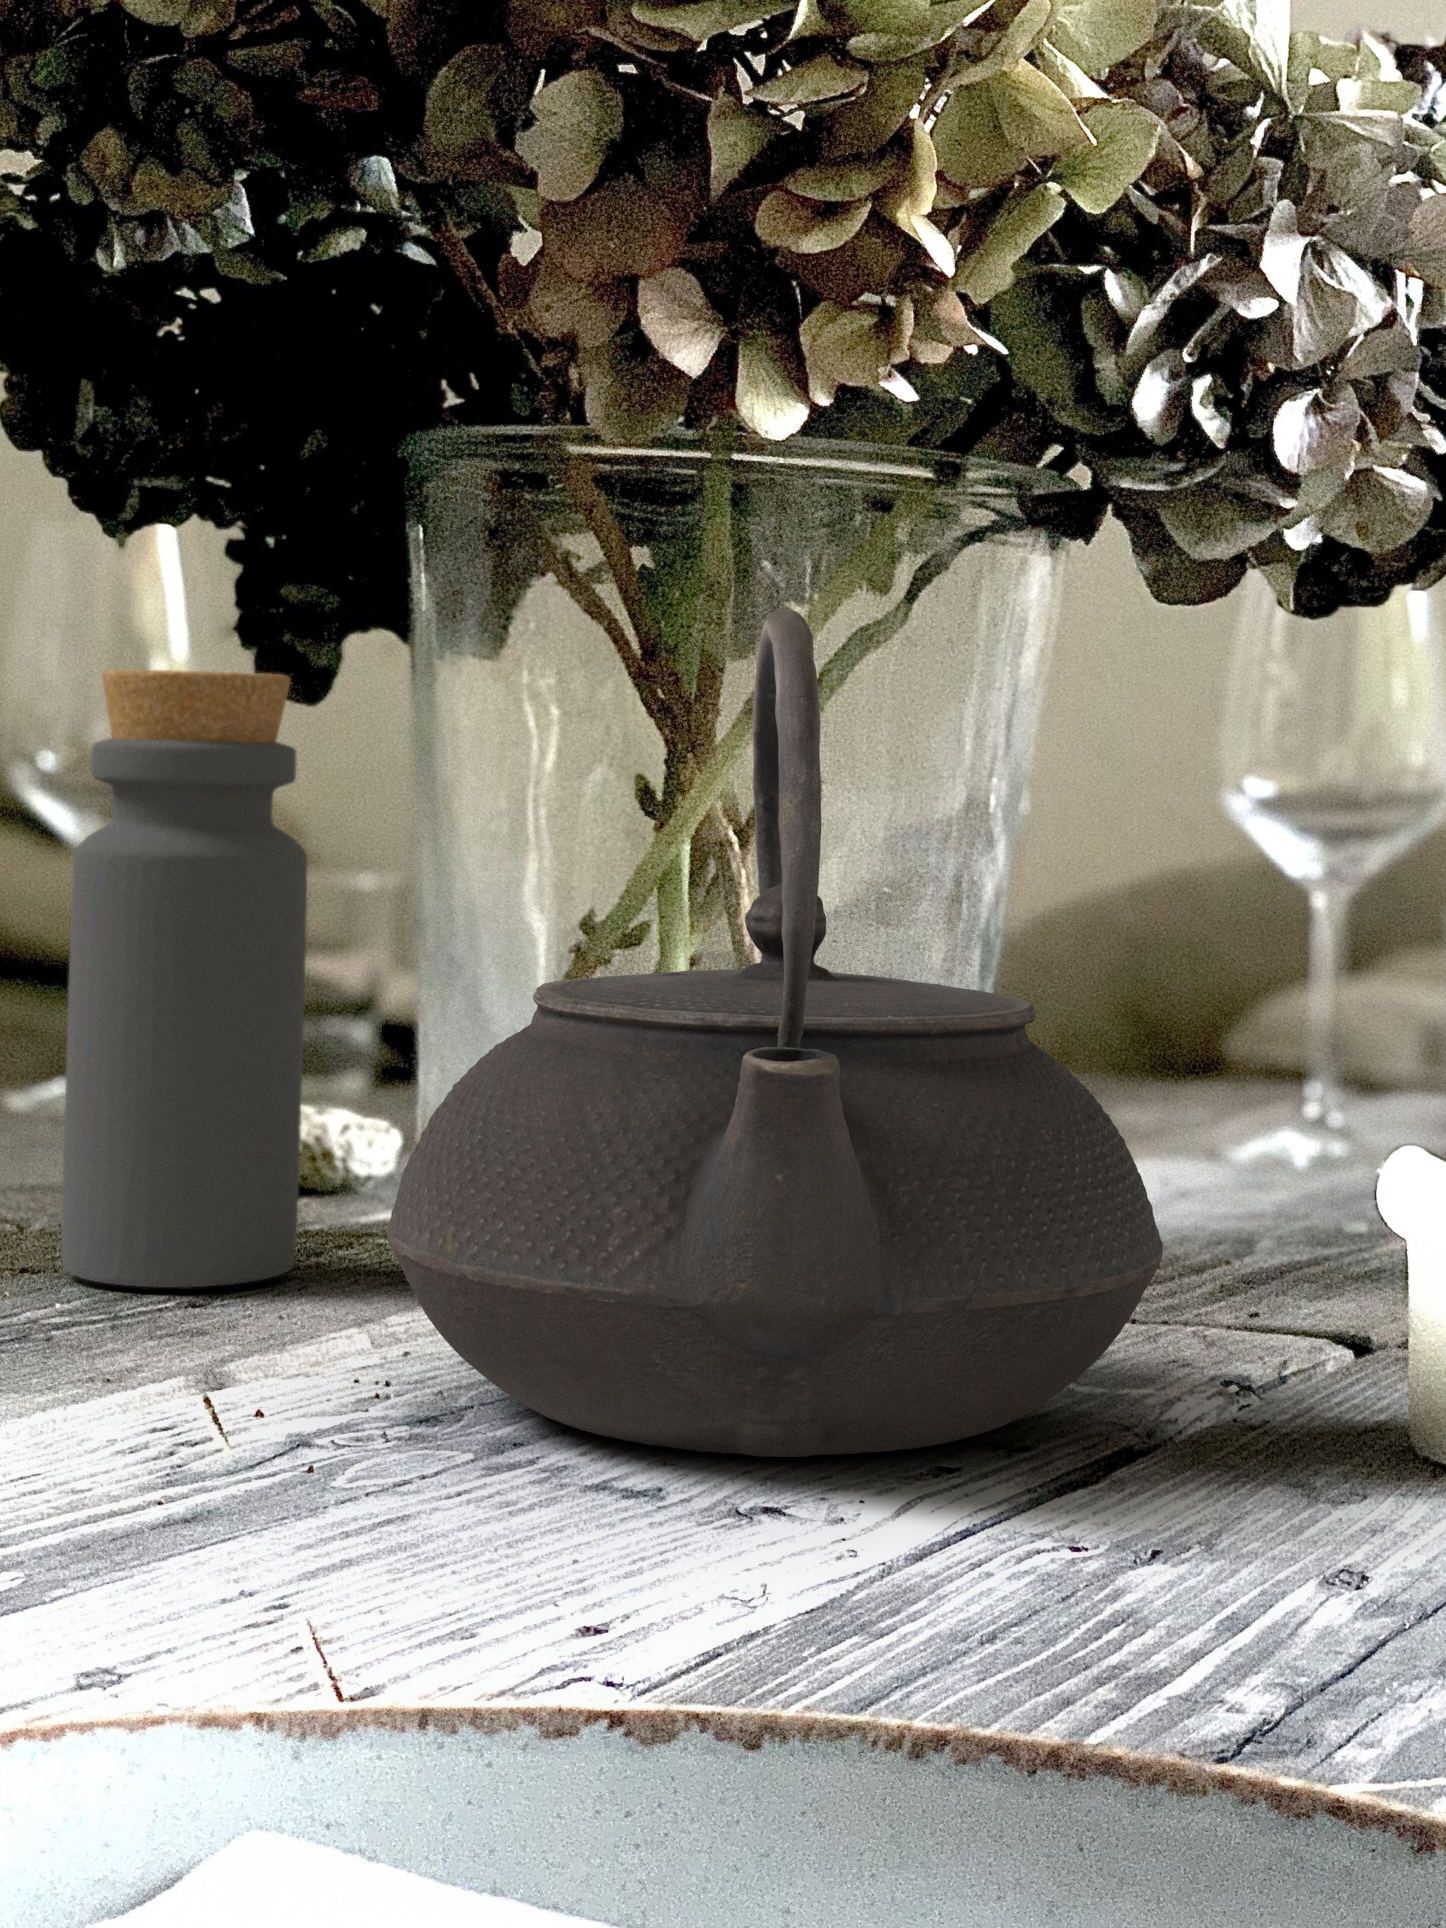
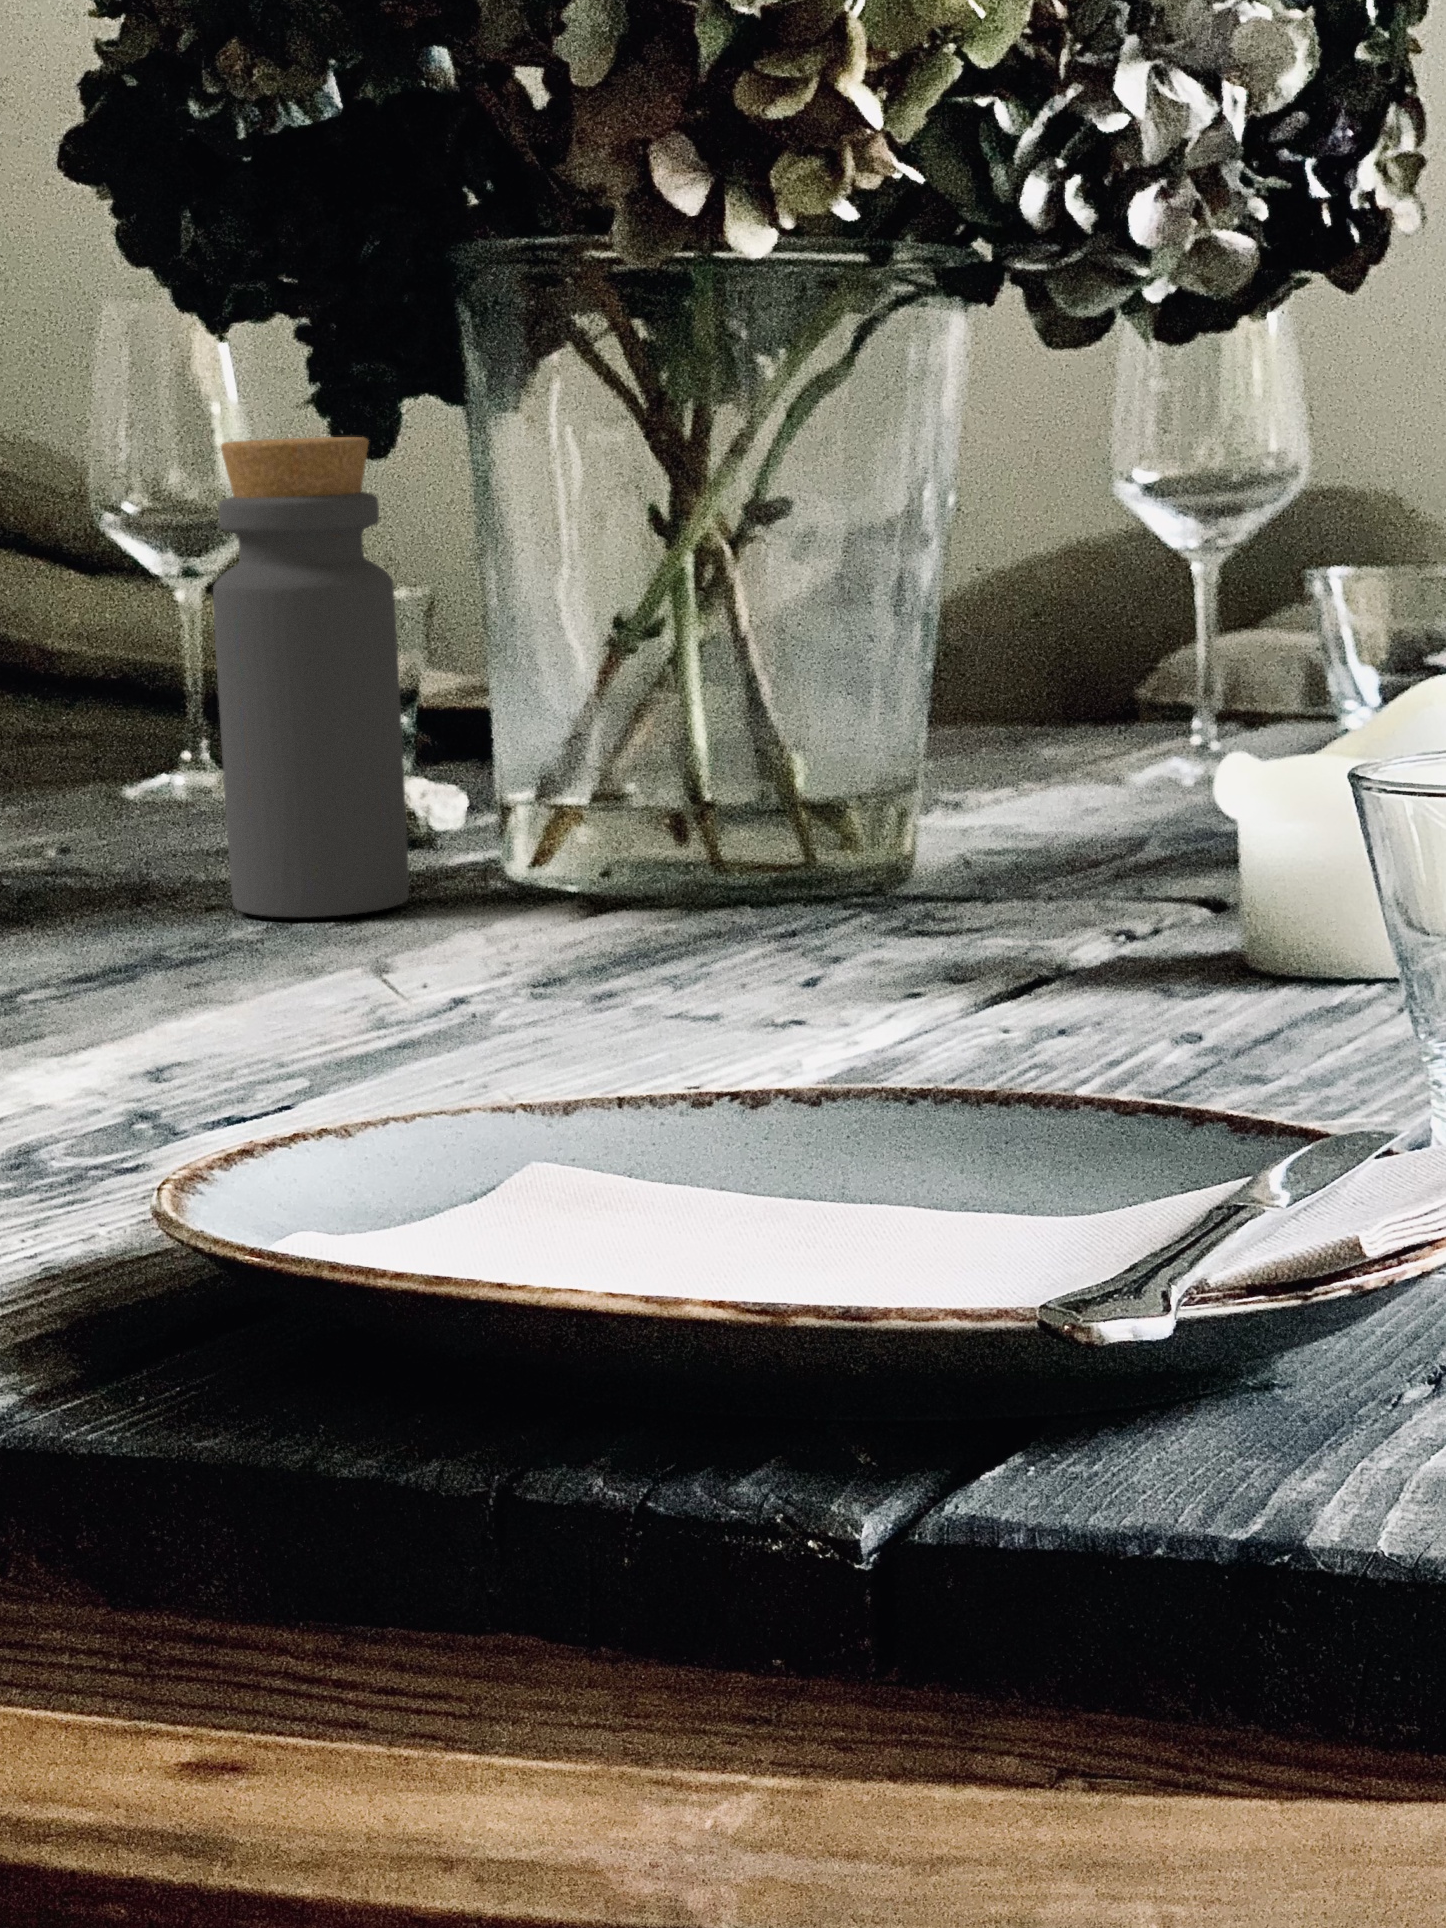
teapot: present [387,609,1163,1457] -> none [509,386,1060,987]

